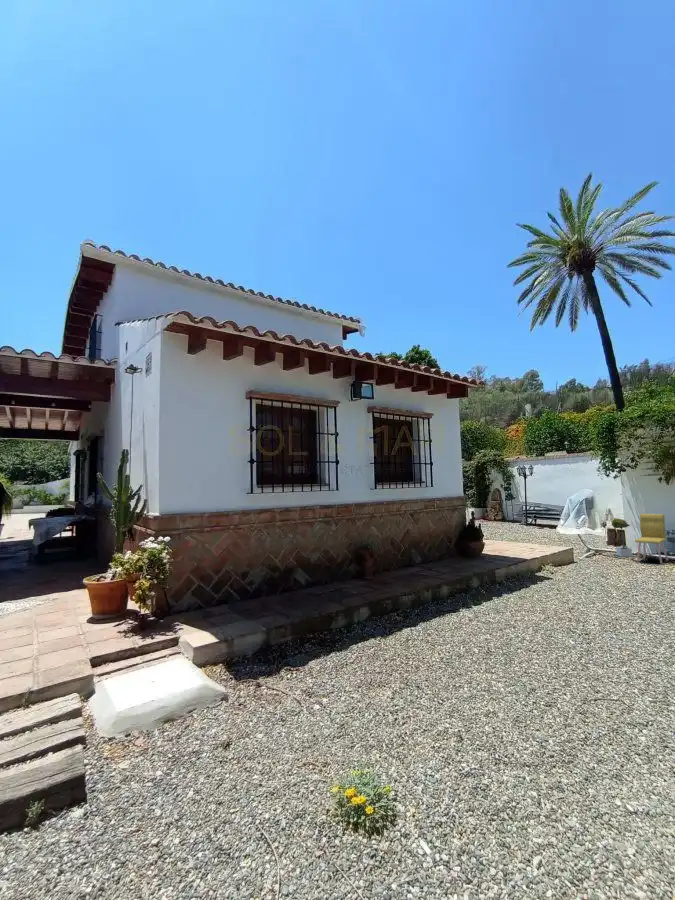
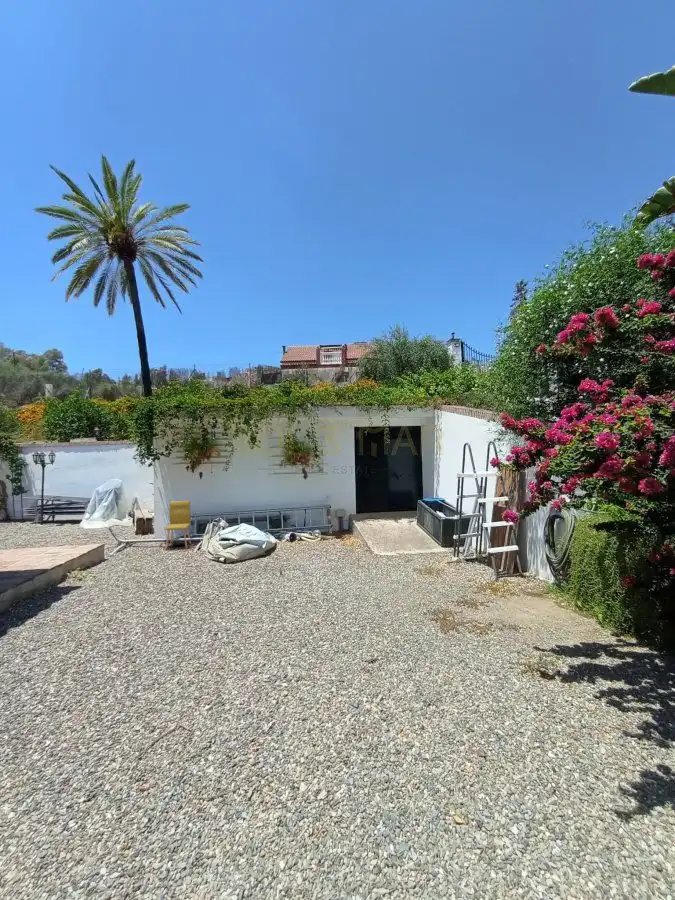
potted tree: present [612,518,633,557] -> none [143,507,161,546]

